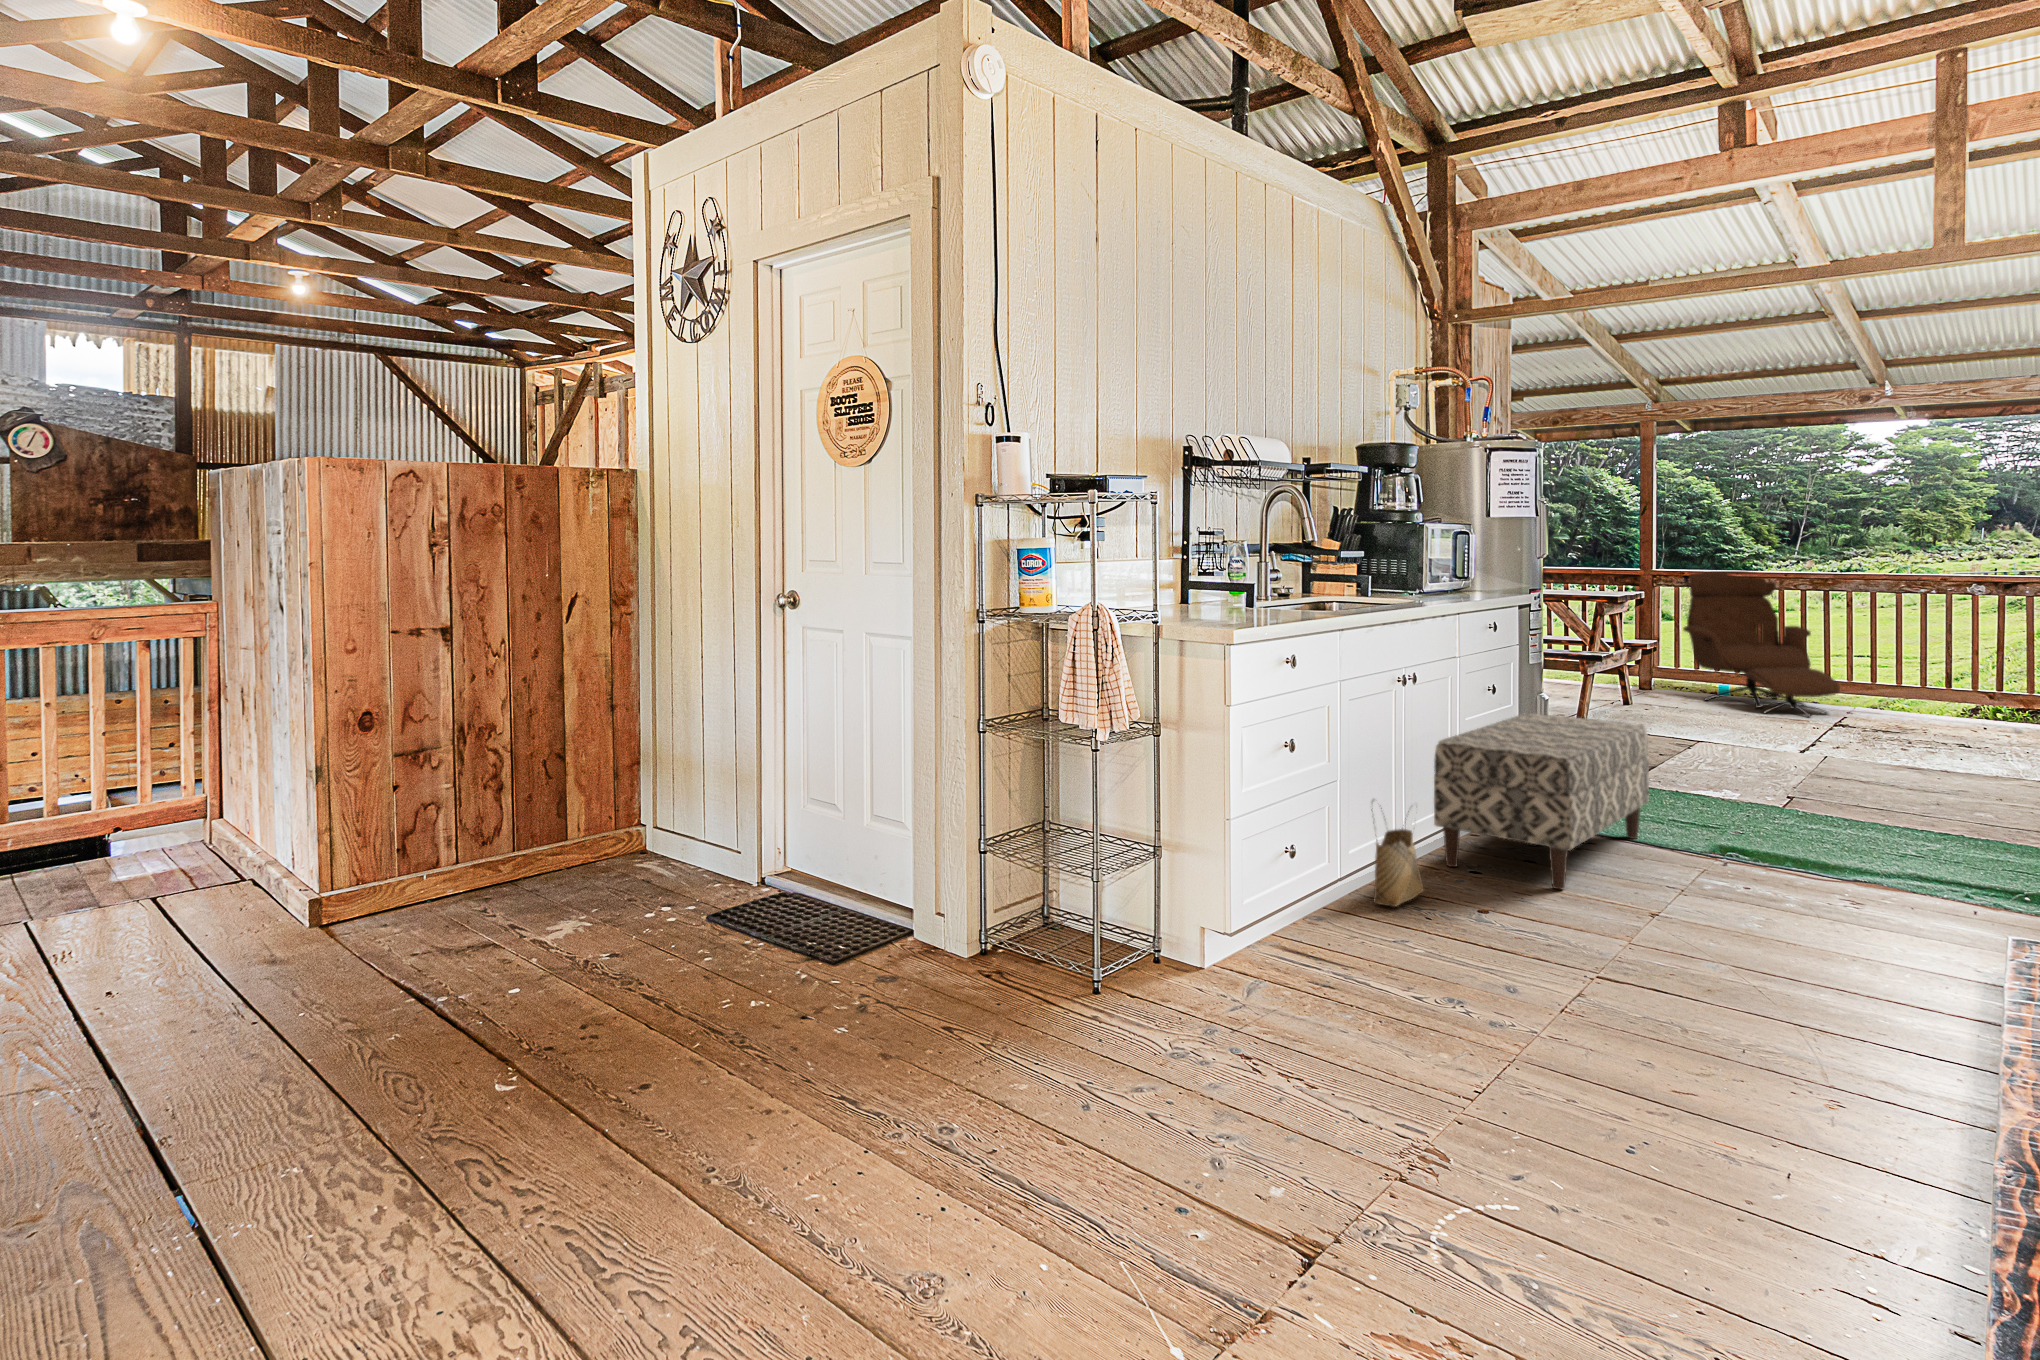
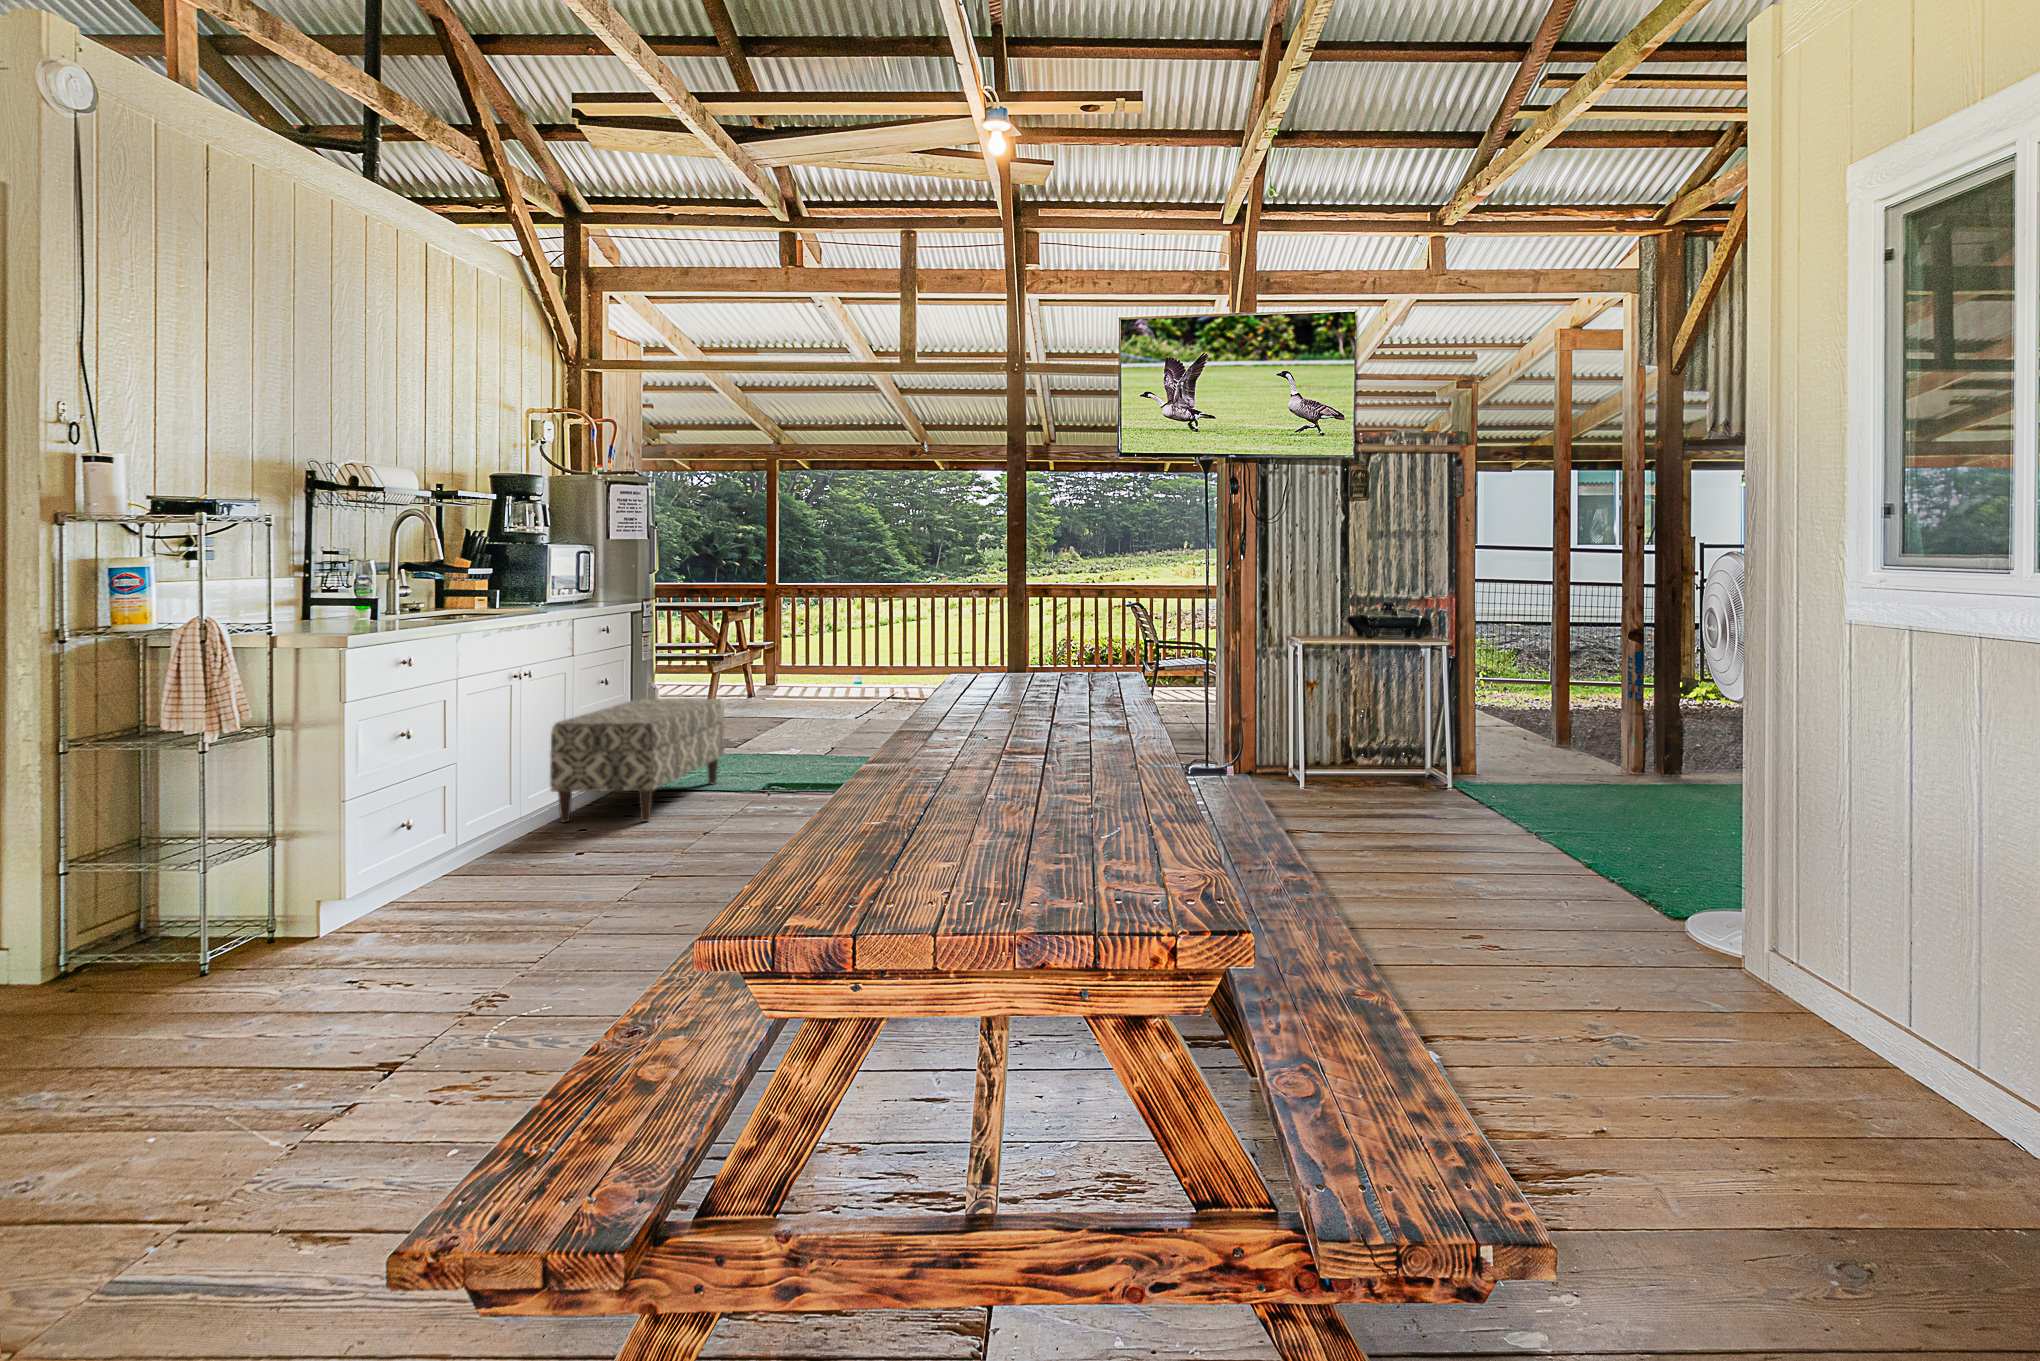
lounge chair: present [1683,571,1840,717] -> none [795,585,893,694]
woven basket: present [1373,800,1423,907] -> none [490,769,536,854]

